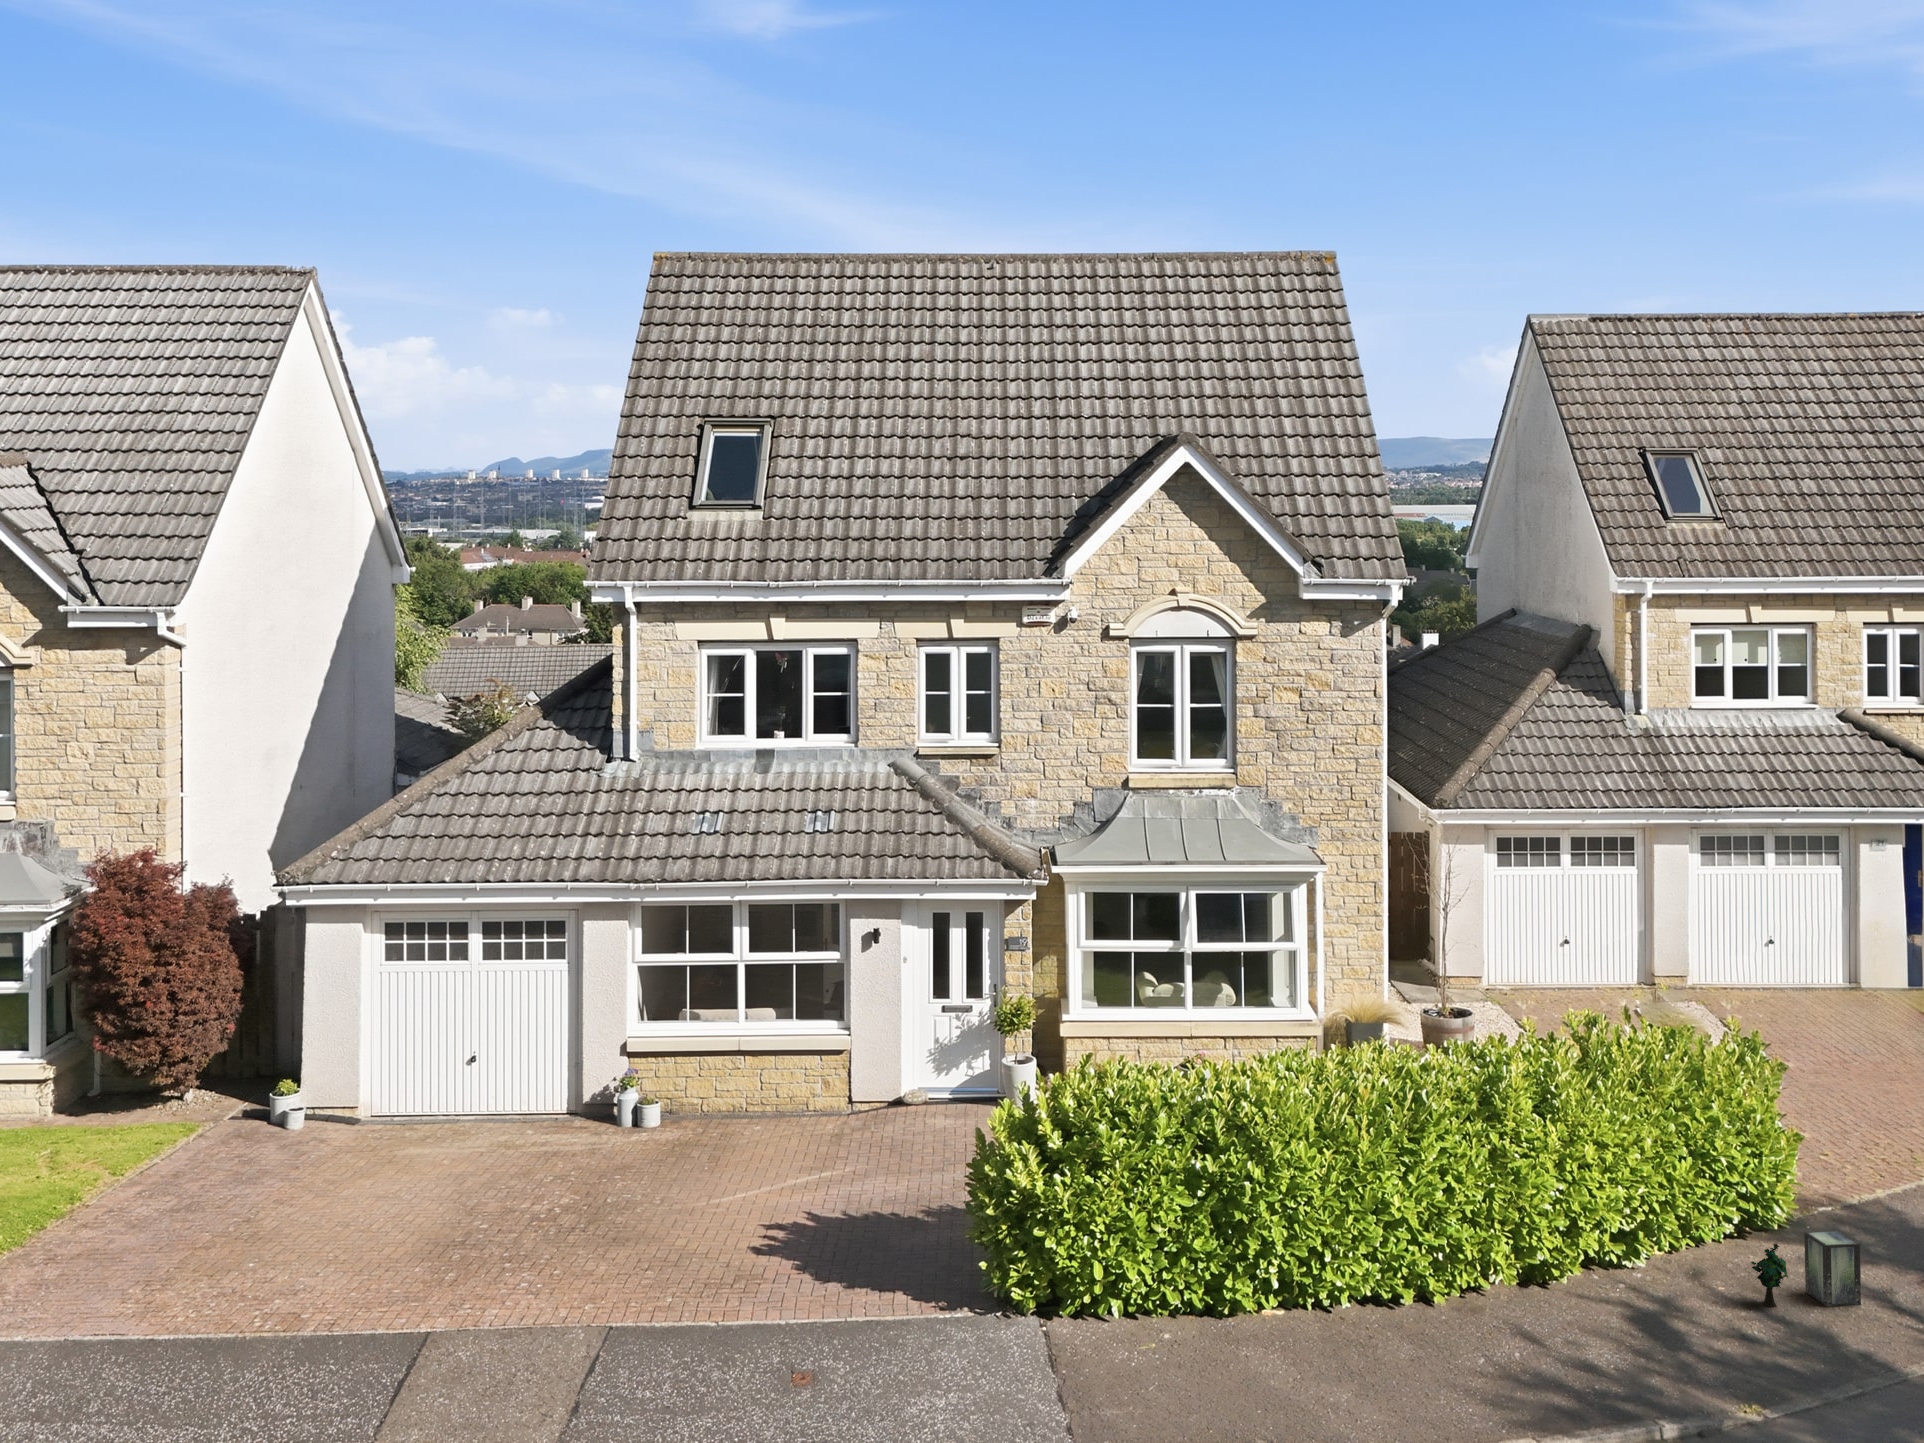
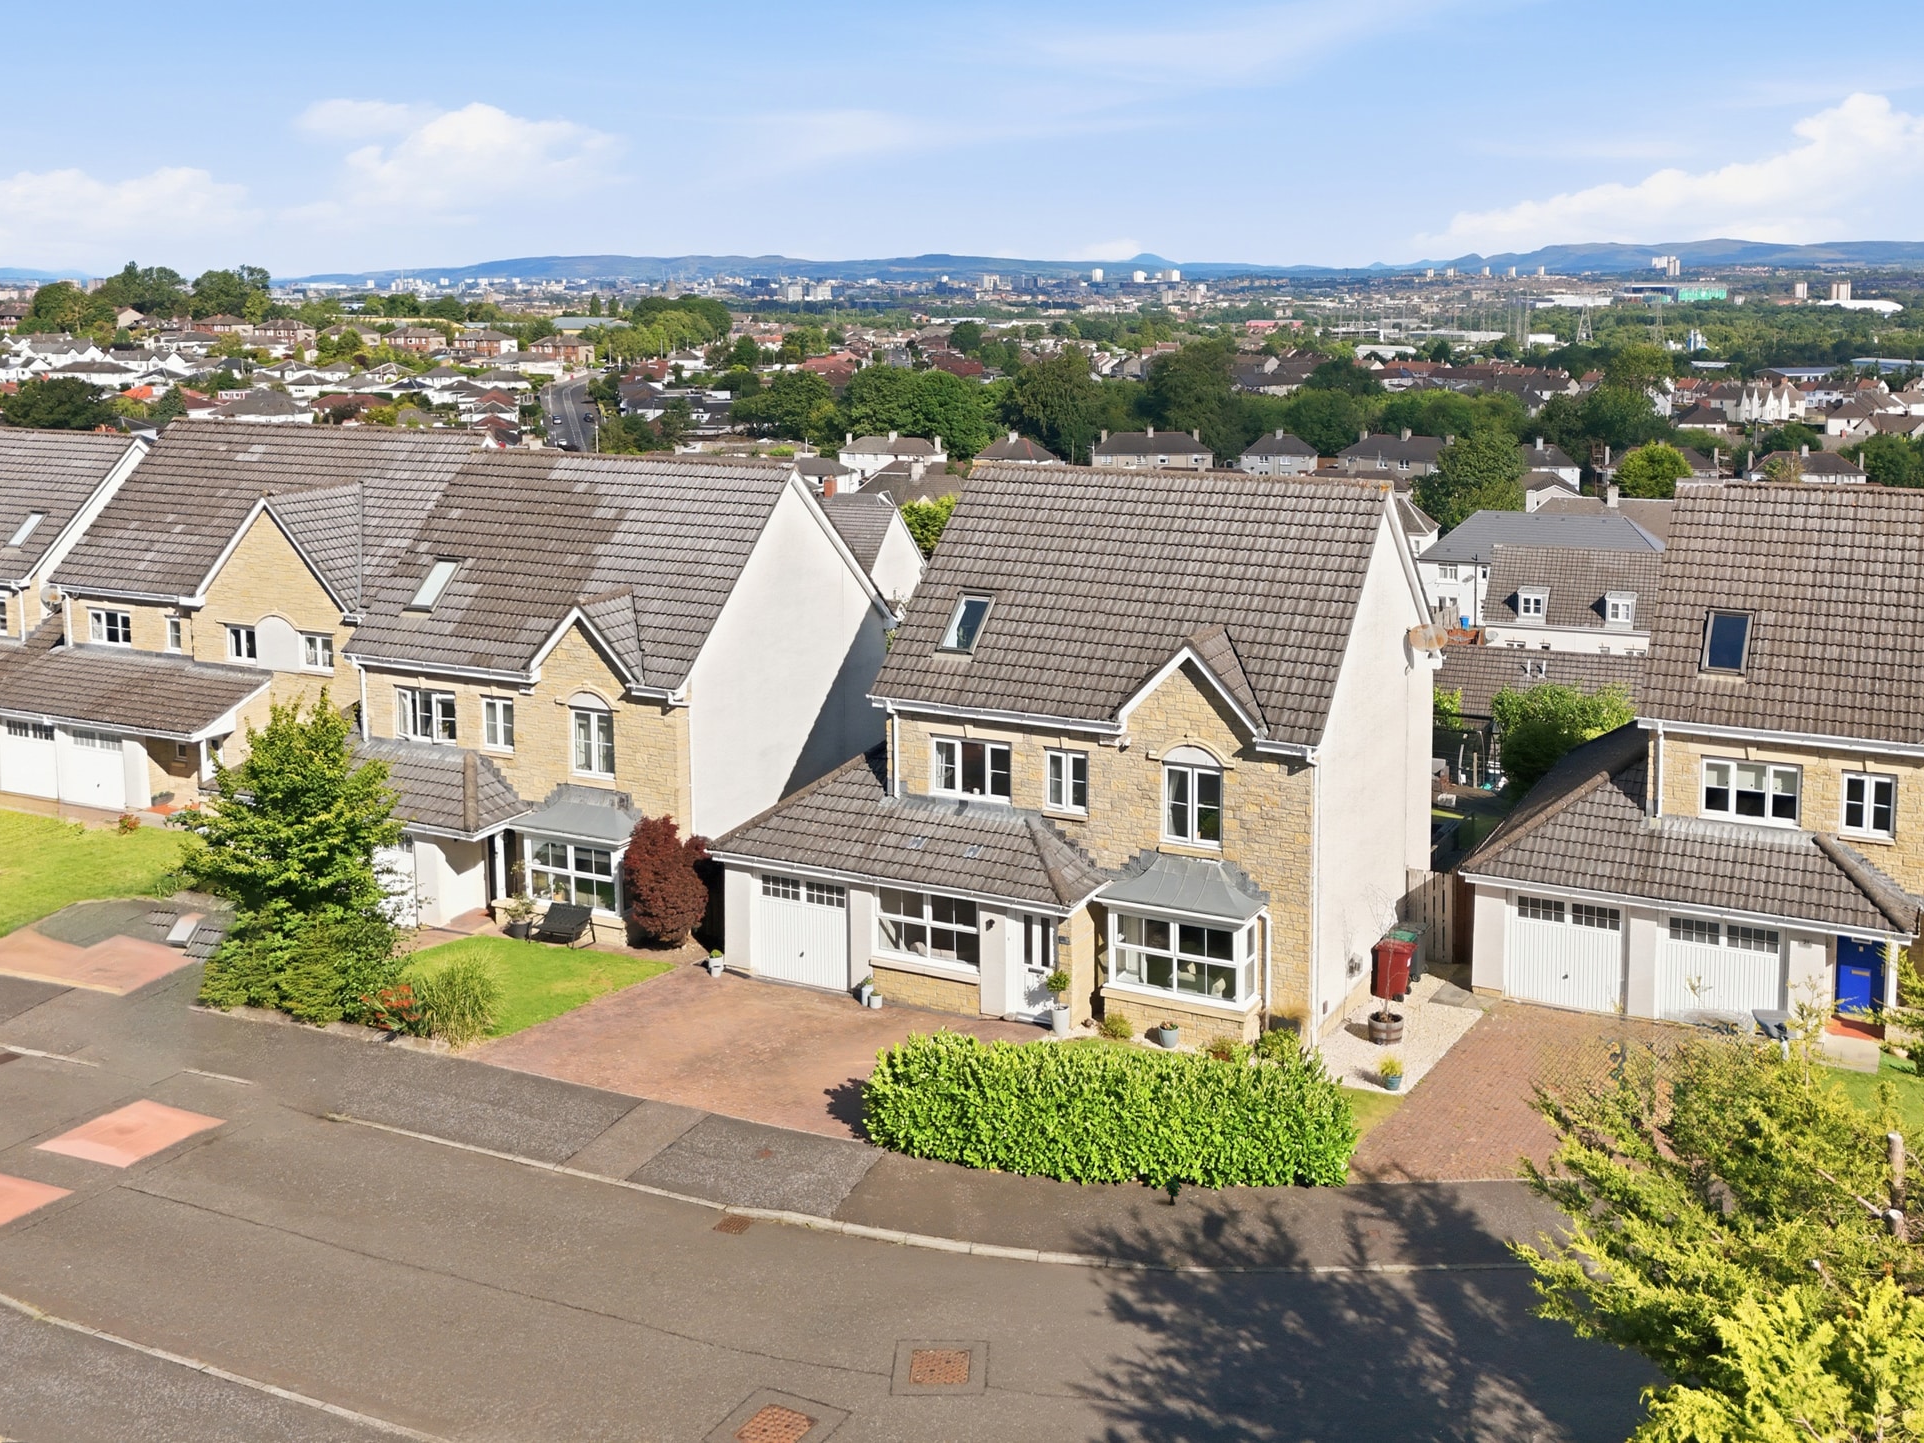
storage box: present [1804,1230,1861,1307] -> none [1195,1173,1221,1214]

